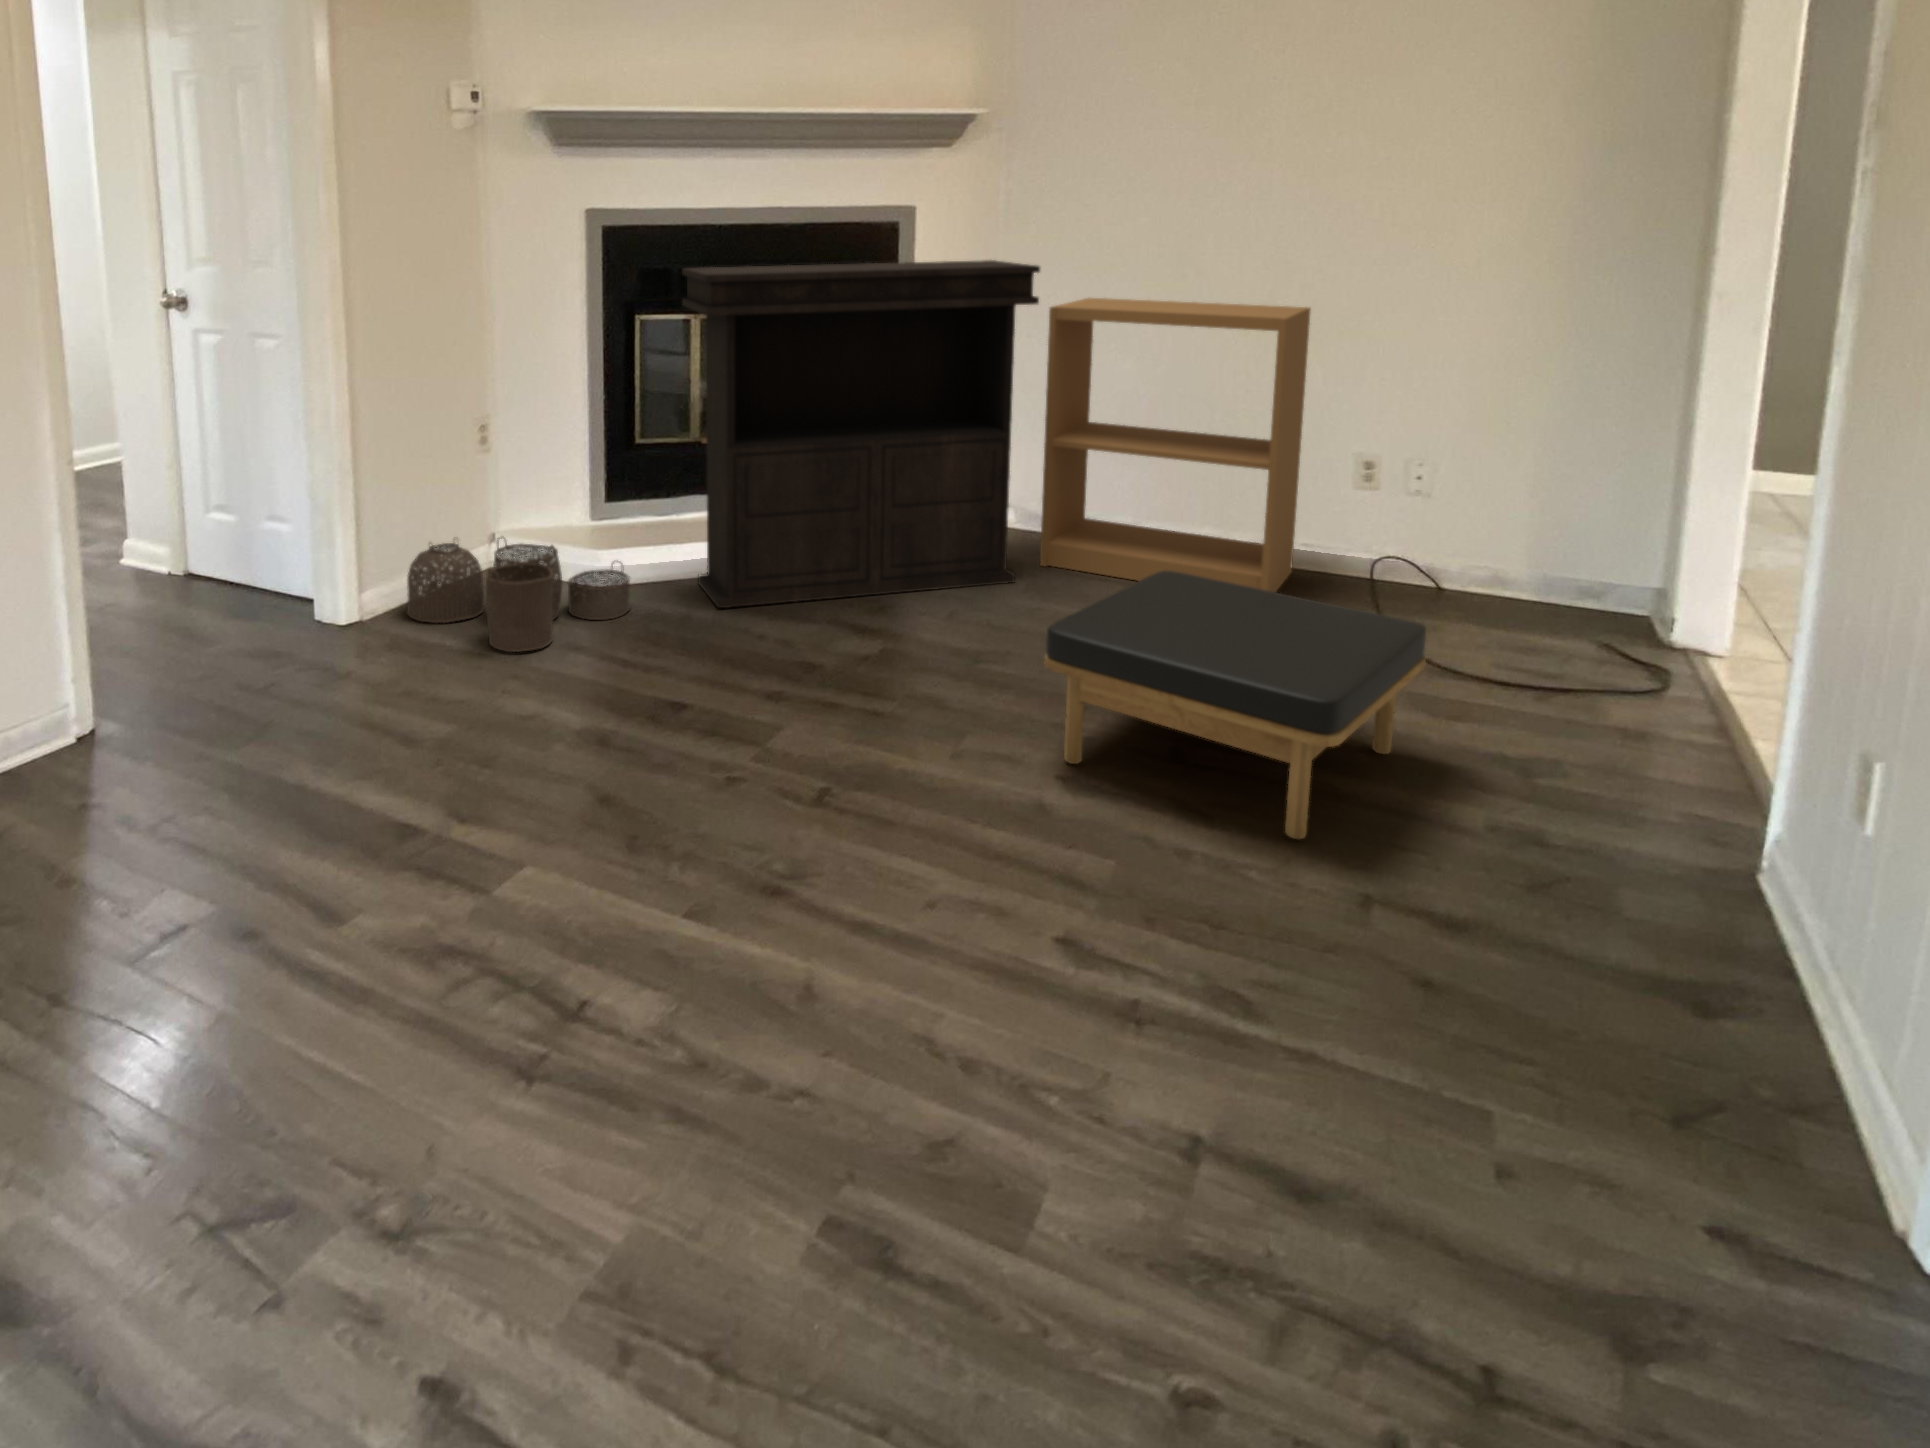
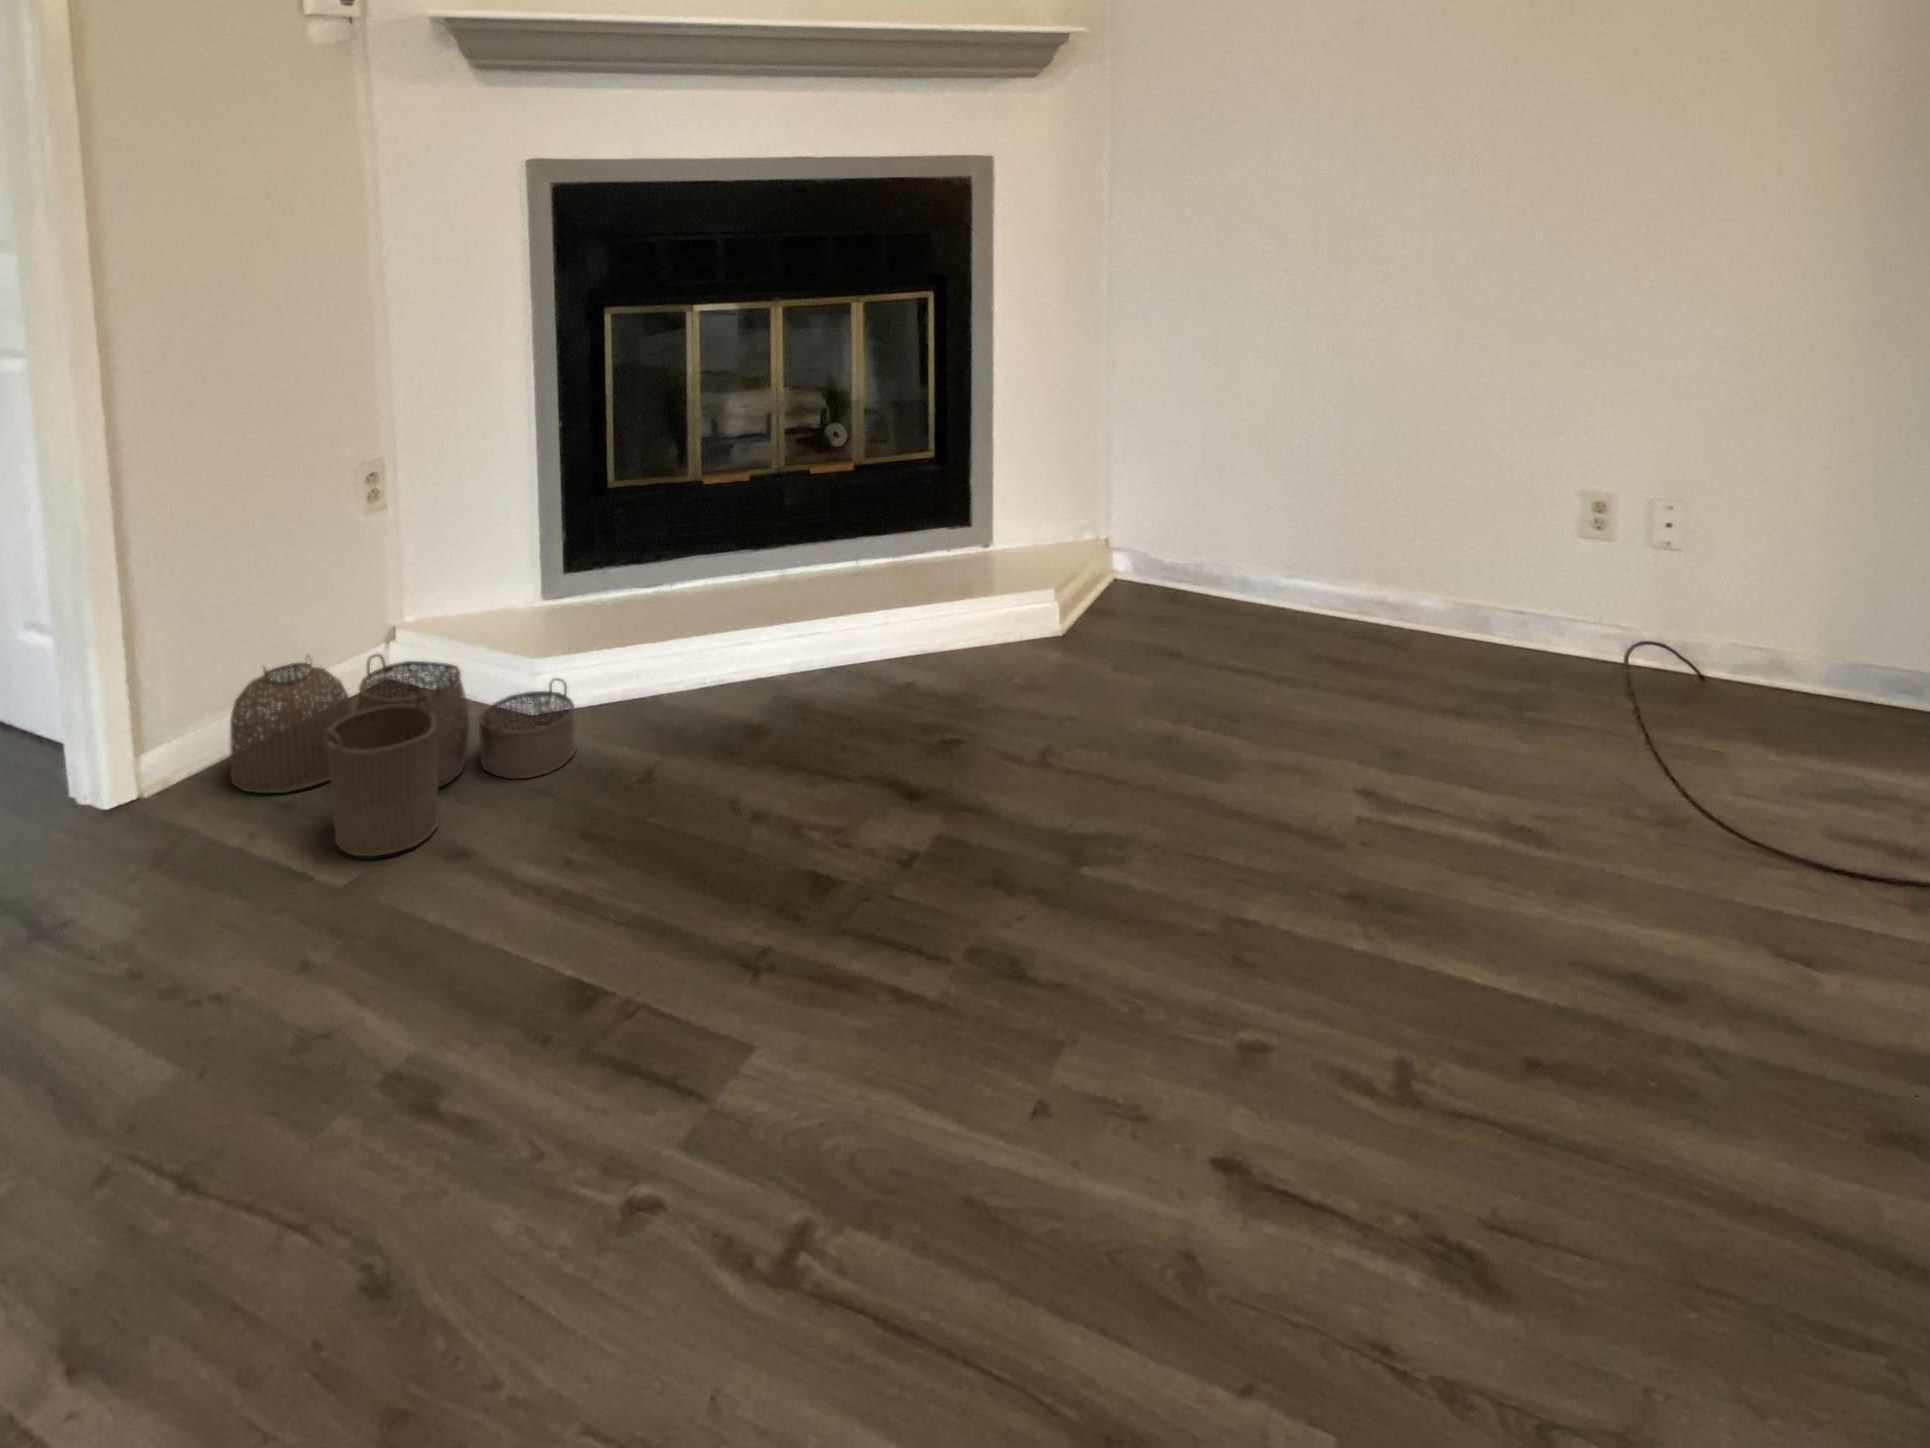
console table: present [682,260,1040,608] -> none [652,229,1161,749]
bookshelf: present [1040,298,1310,592] -> none [1166,276,1524,715]
ottoman: present [1045,571,1426,839] -> none [1187,721,1794,1309]

